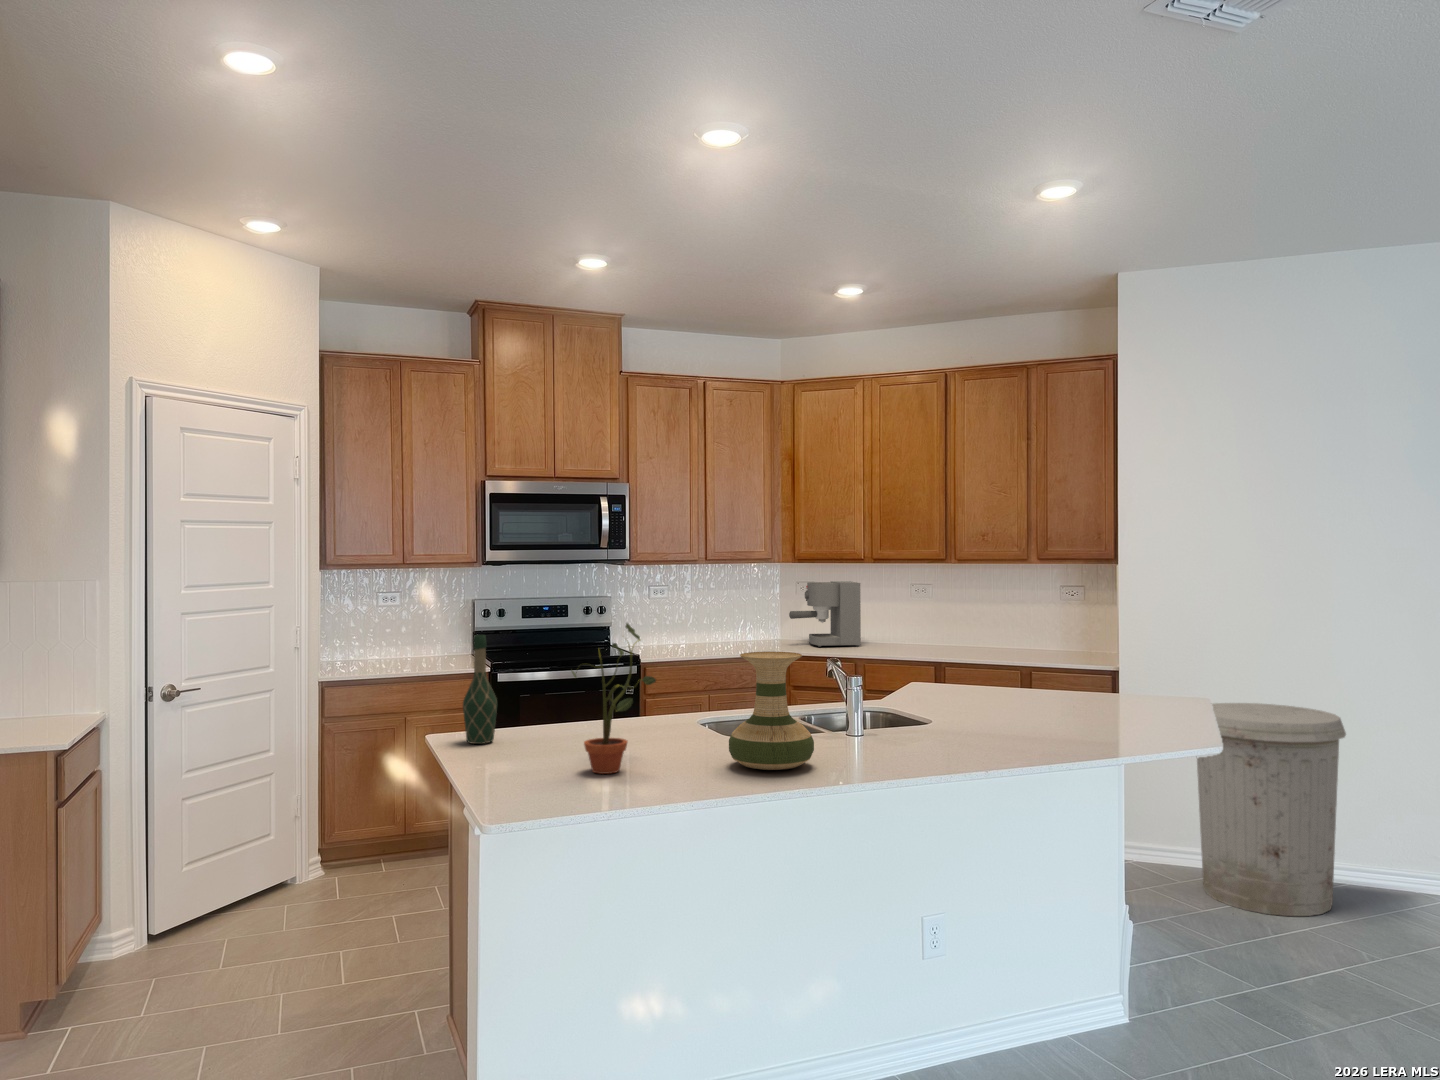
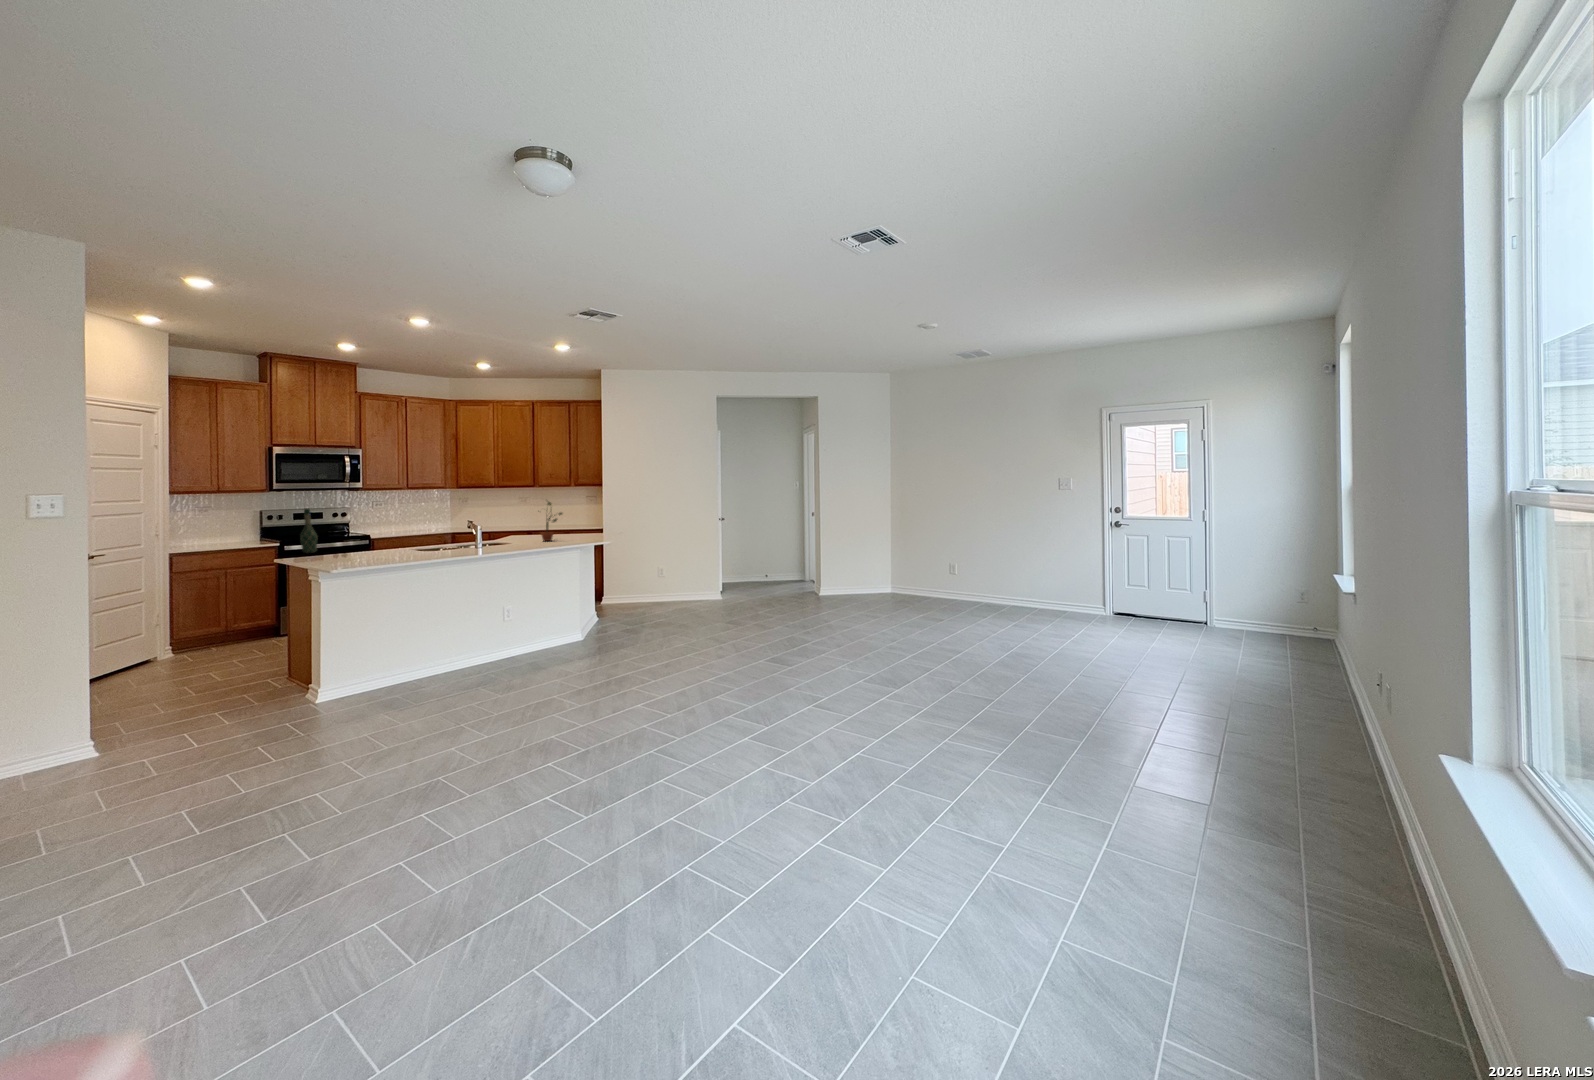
coffee maker: present [789,581,861,647] -> none [456,500,494,530]
potted plant: present [572,623,656,774] -> present [541,502,562,541]
vase: present [729,652,814,770] -> none [428,510,463,550]
trash can: present [1197,703,1346,916] -> none [628,539,680,612]

